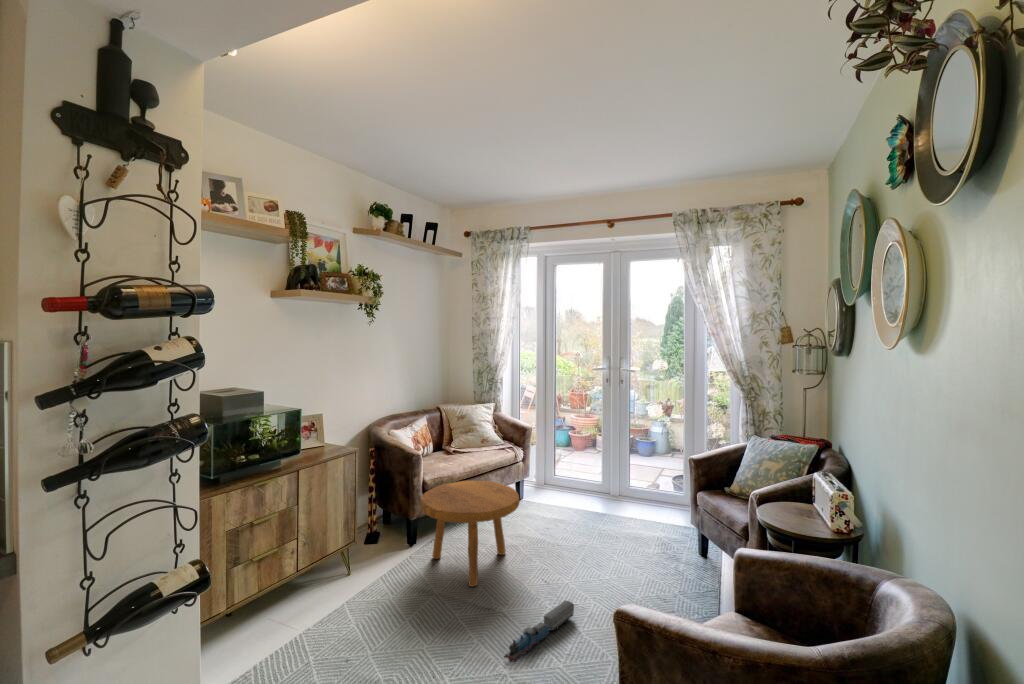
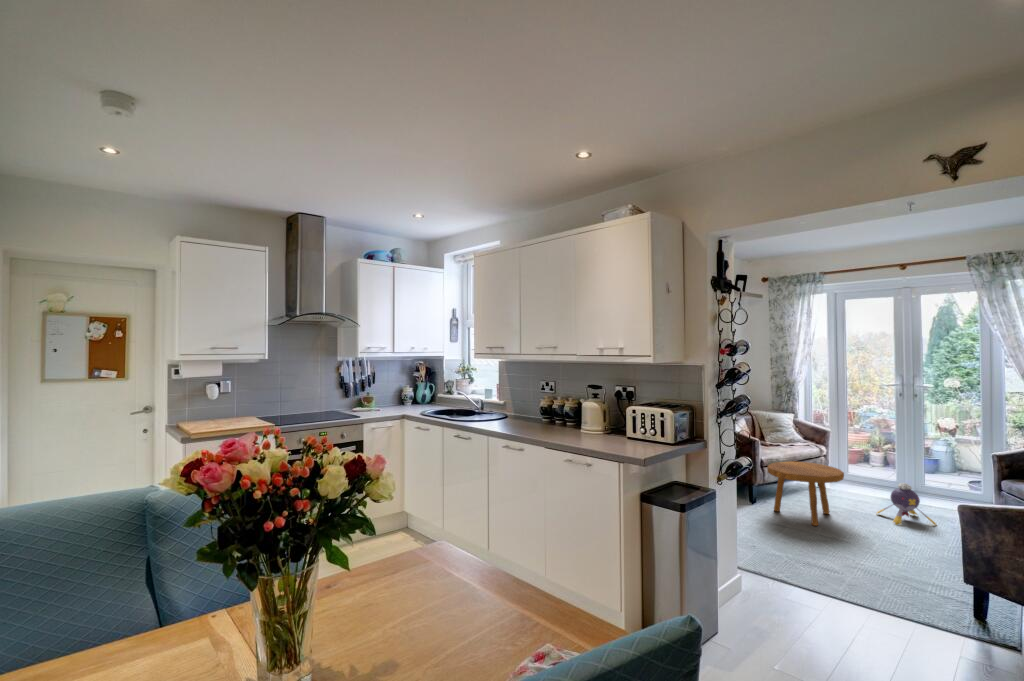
plush toy: none [563,502,628,565] -> present [877,483,936,525]
toy train: present [504,601,574,662] -> none [859,535,902,557]

